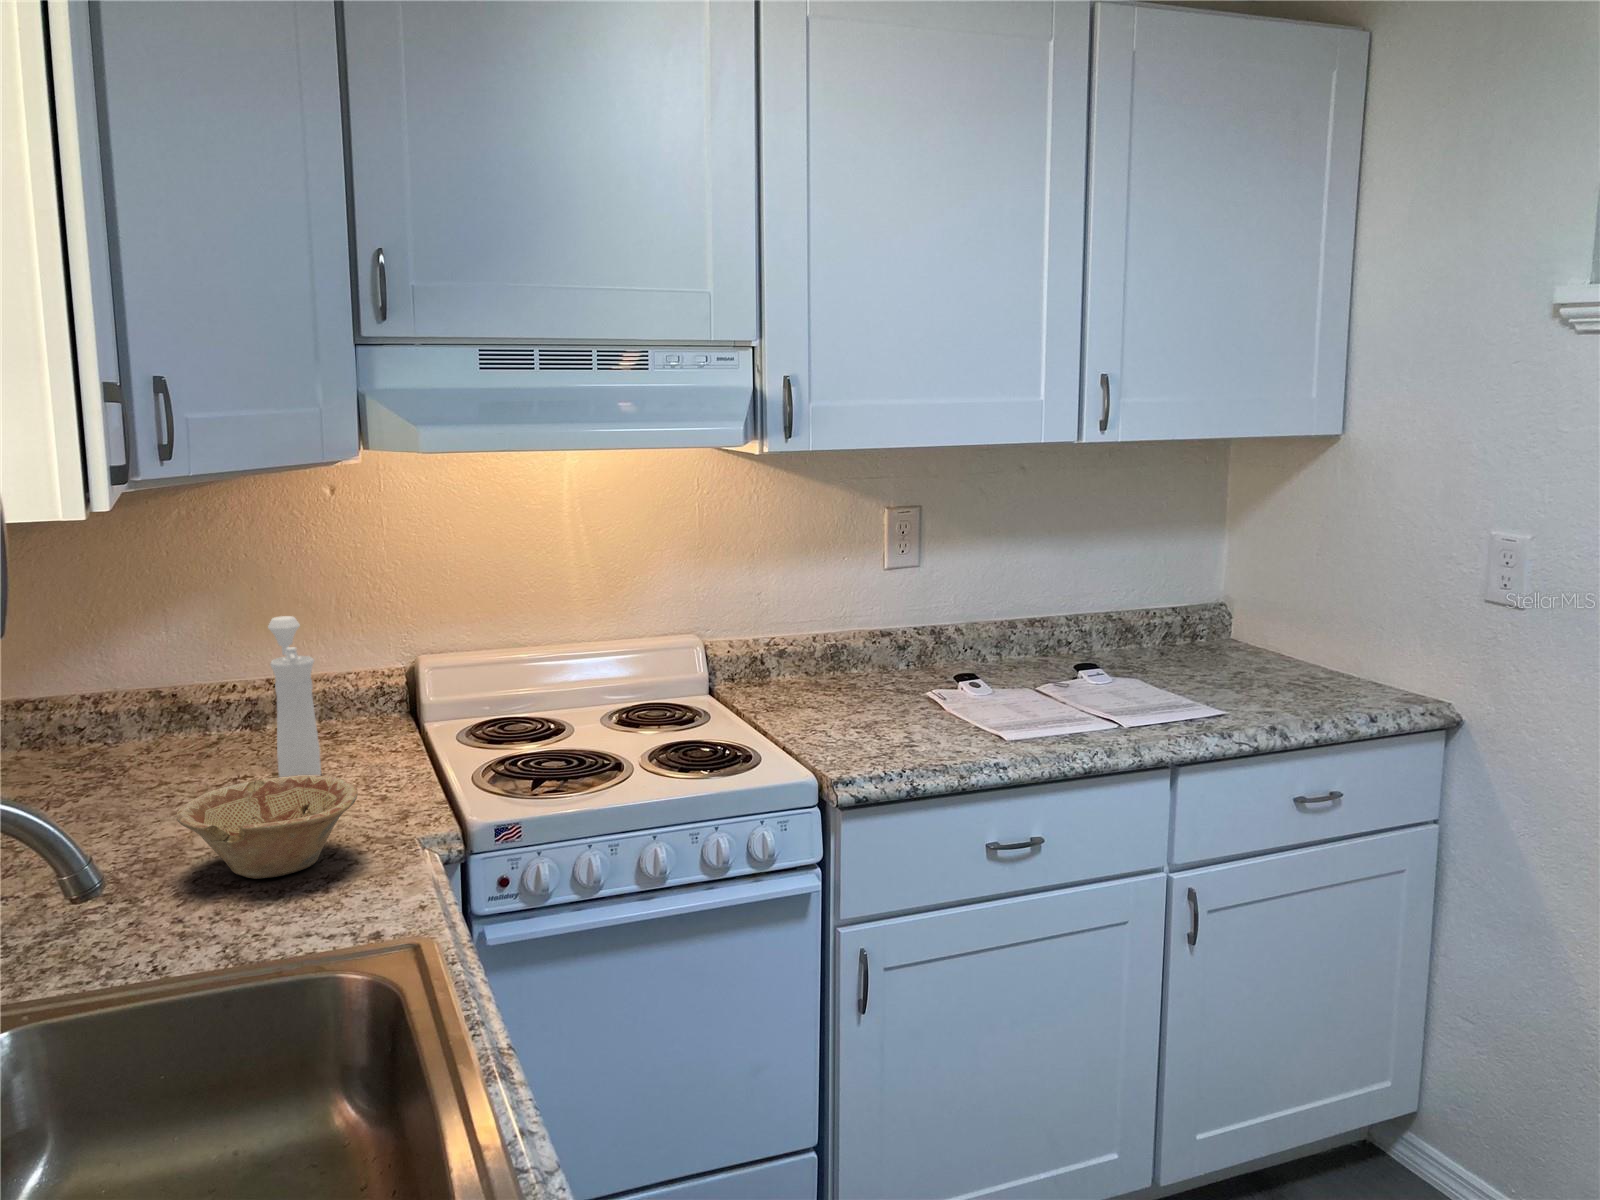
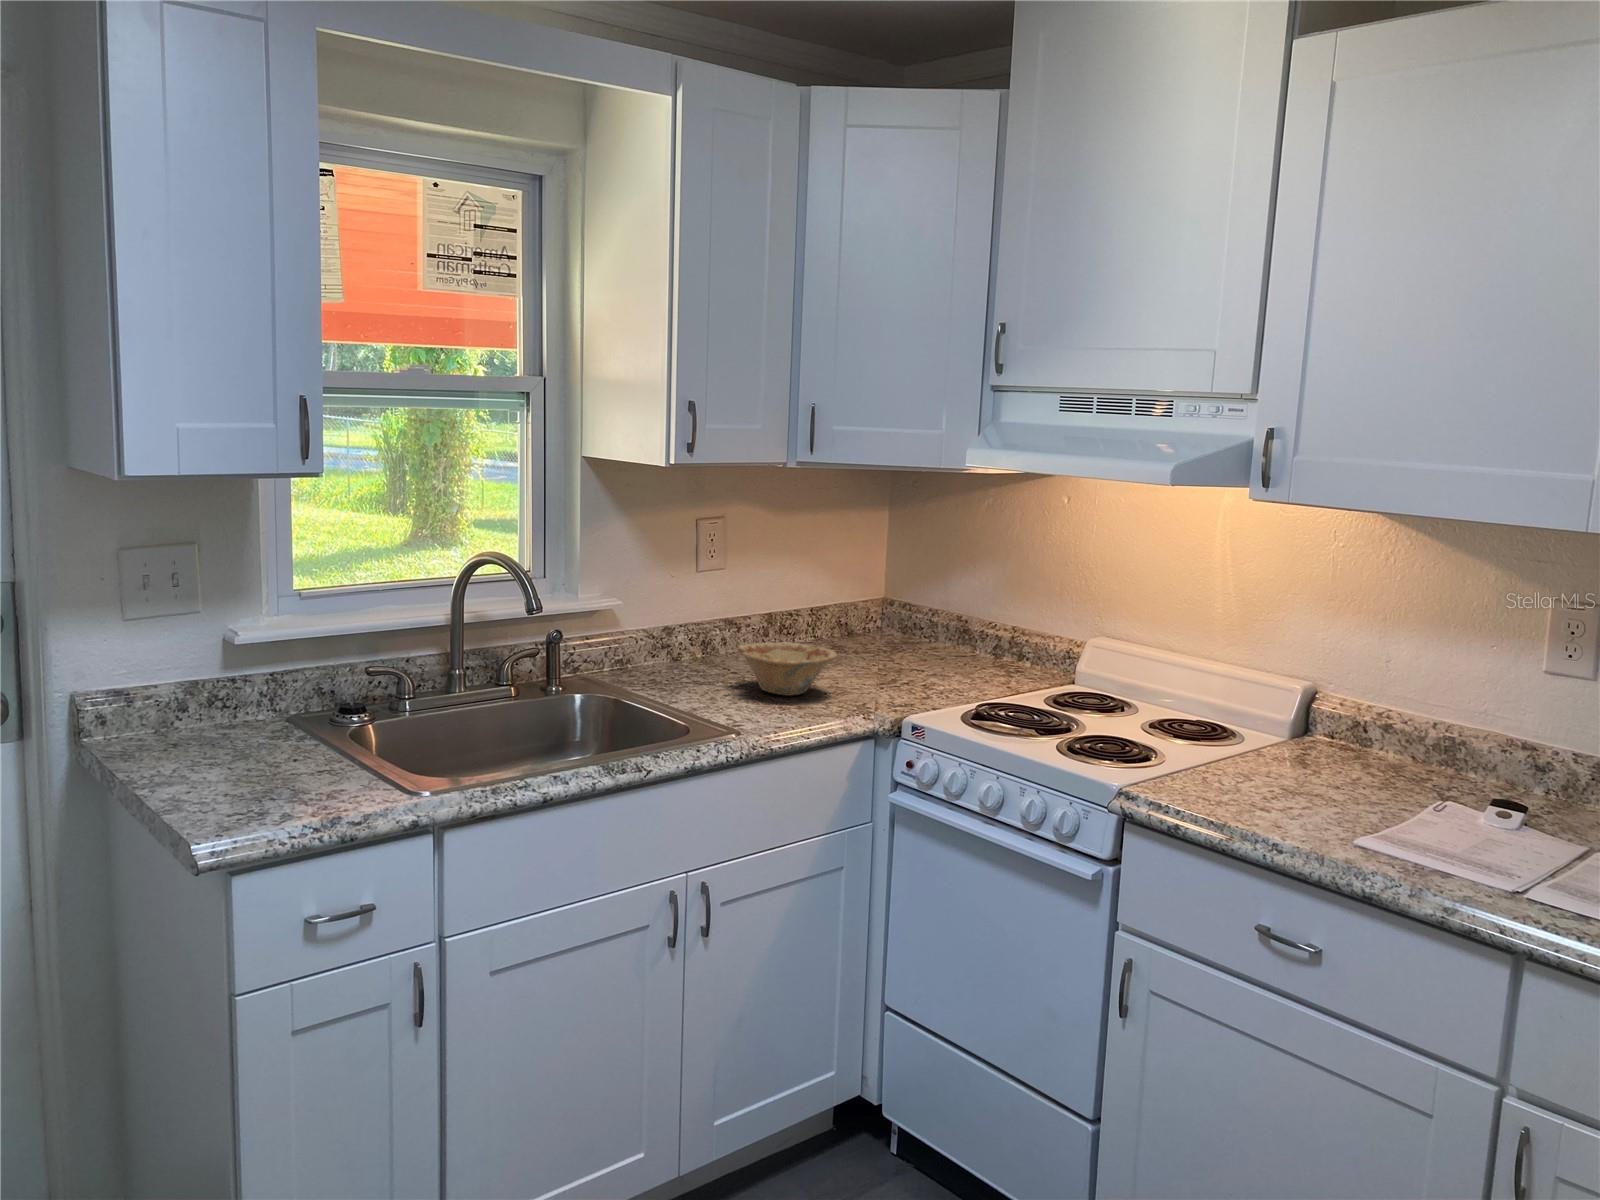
pepper mill: present [268,616,321,777] -> none [916,574,980,680]

